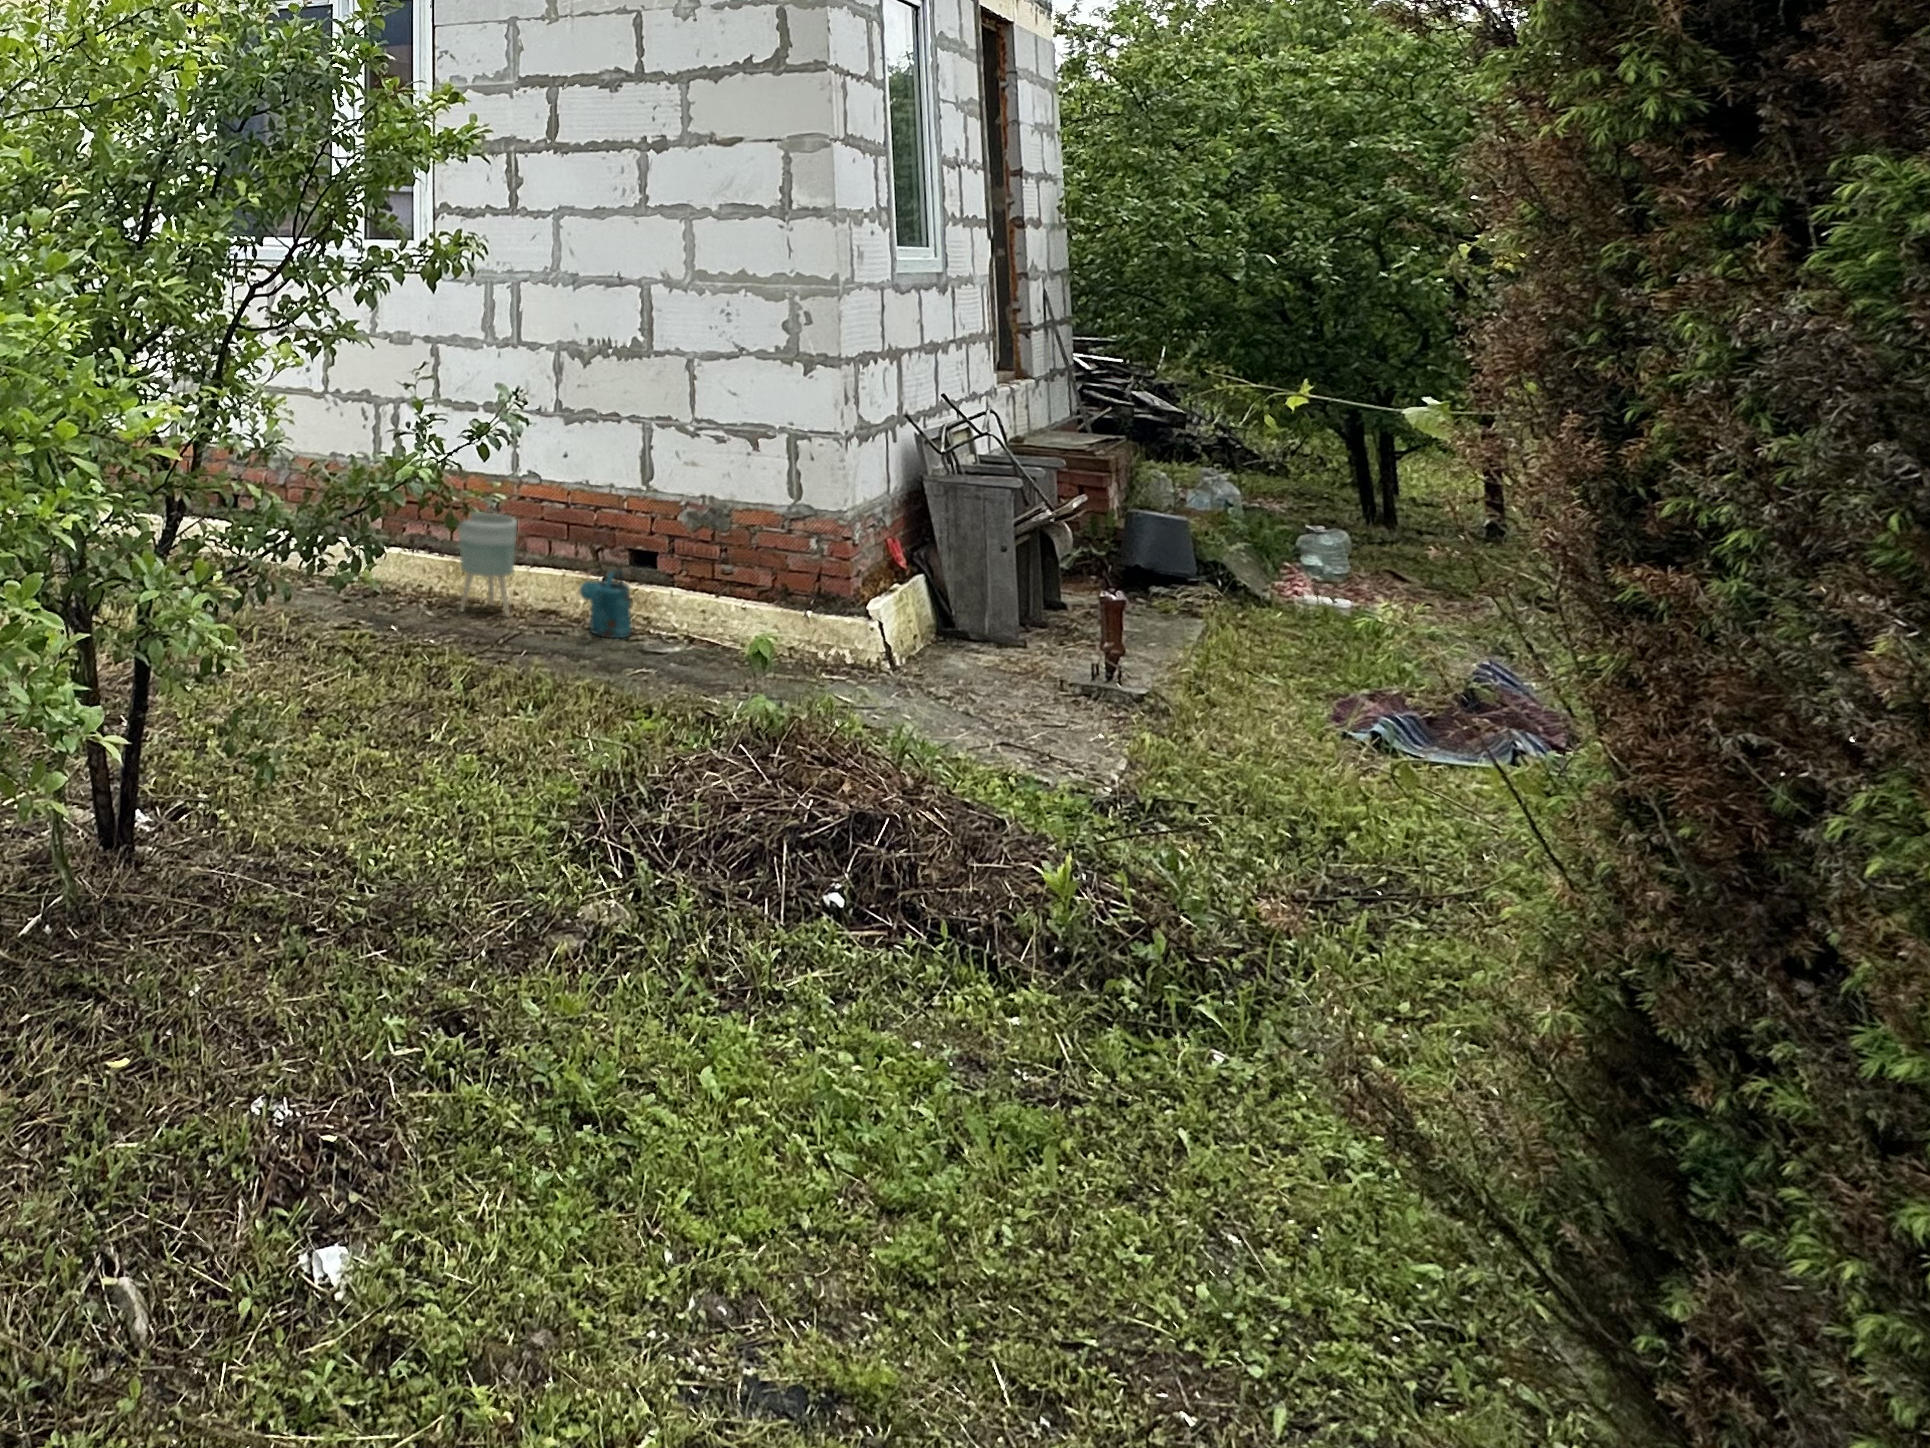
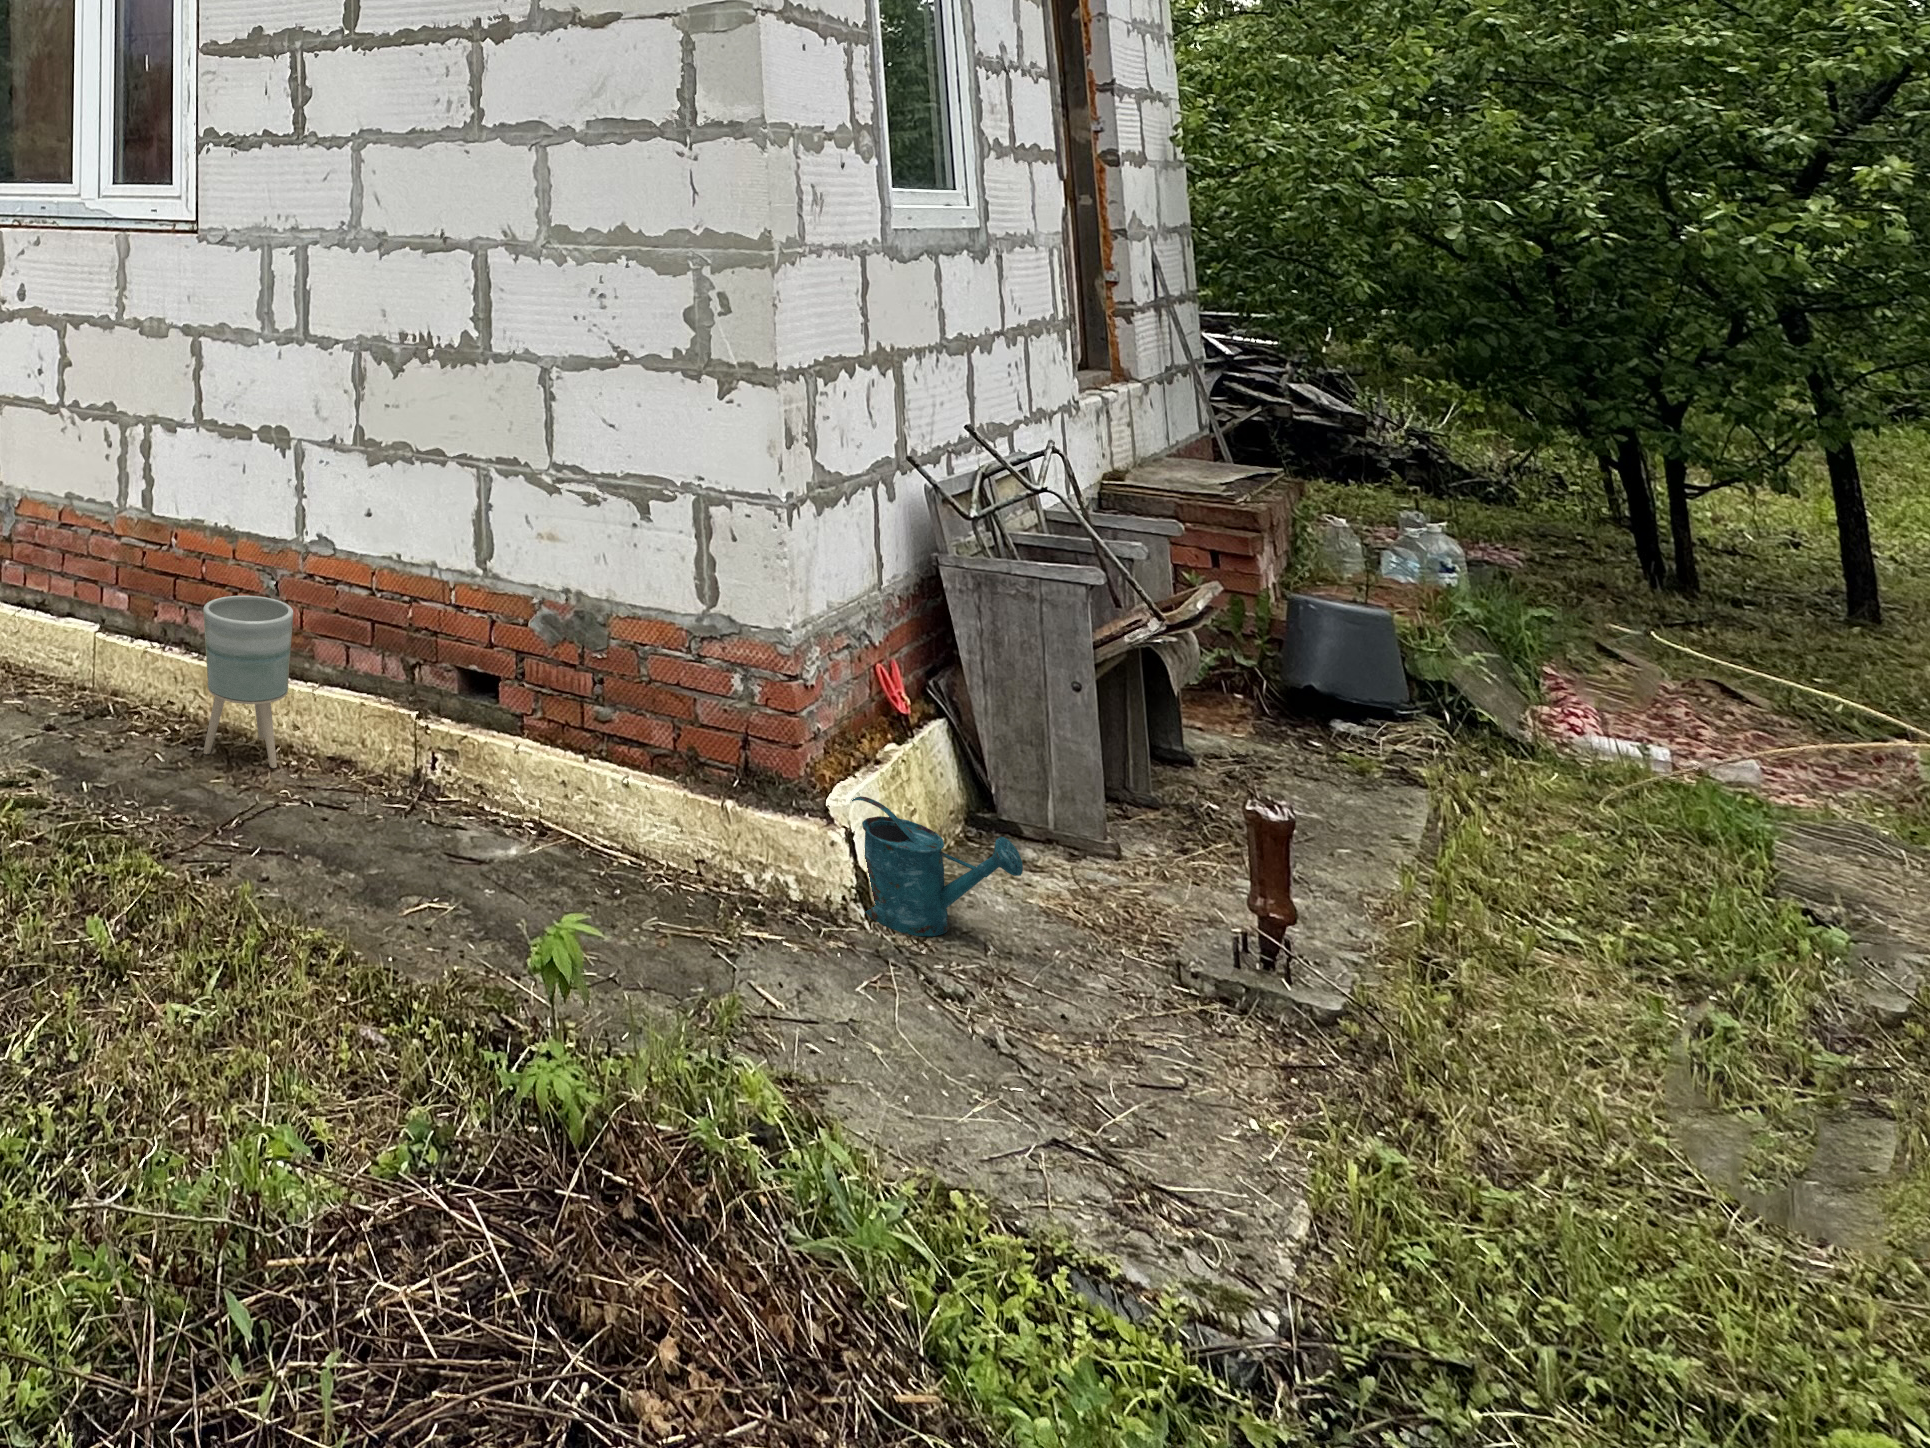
watering can: present [580,569,632,638] -> present [852,796,1023,936]

